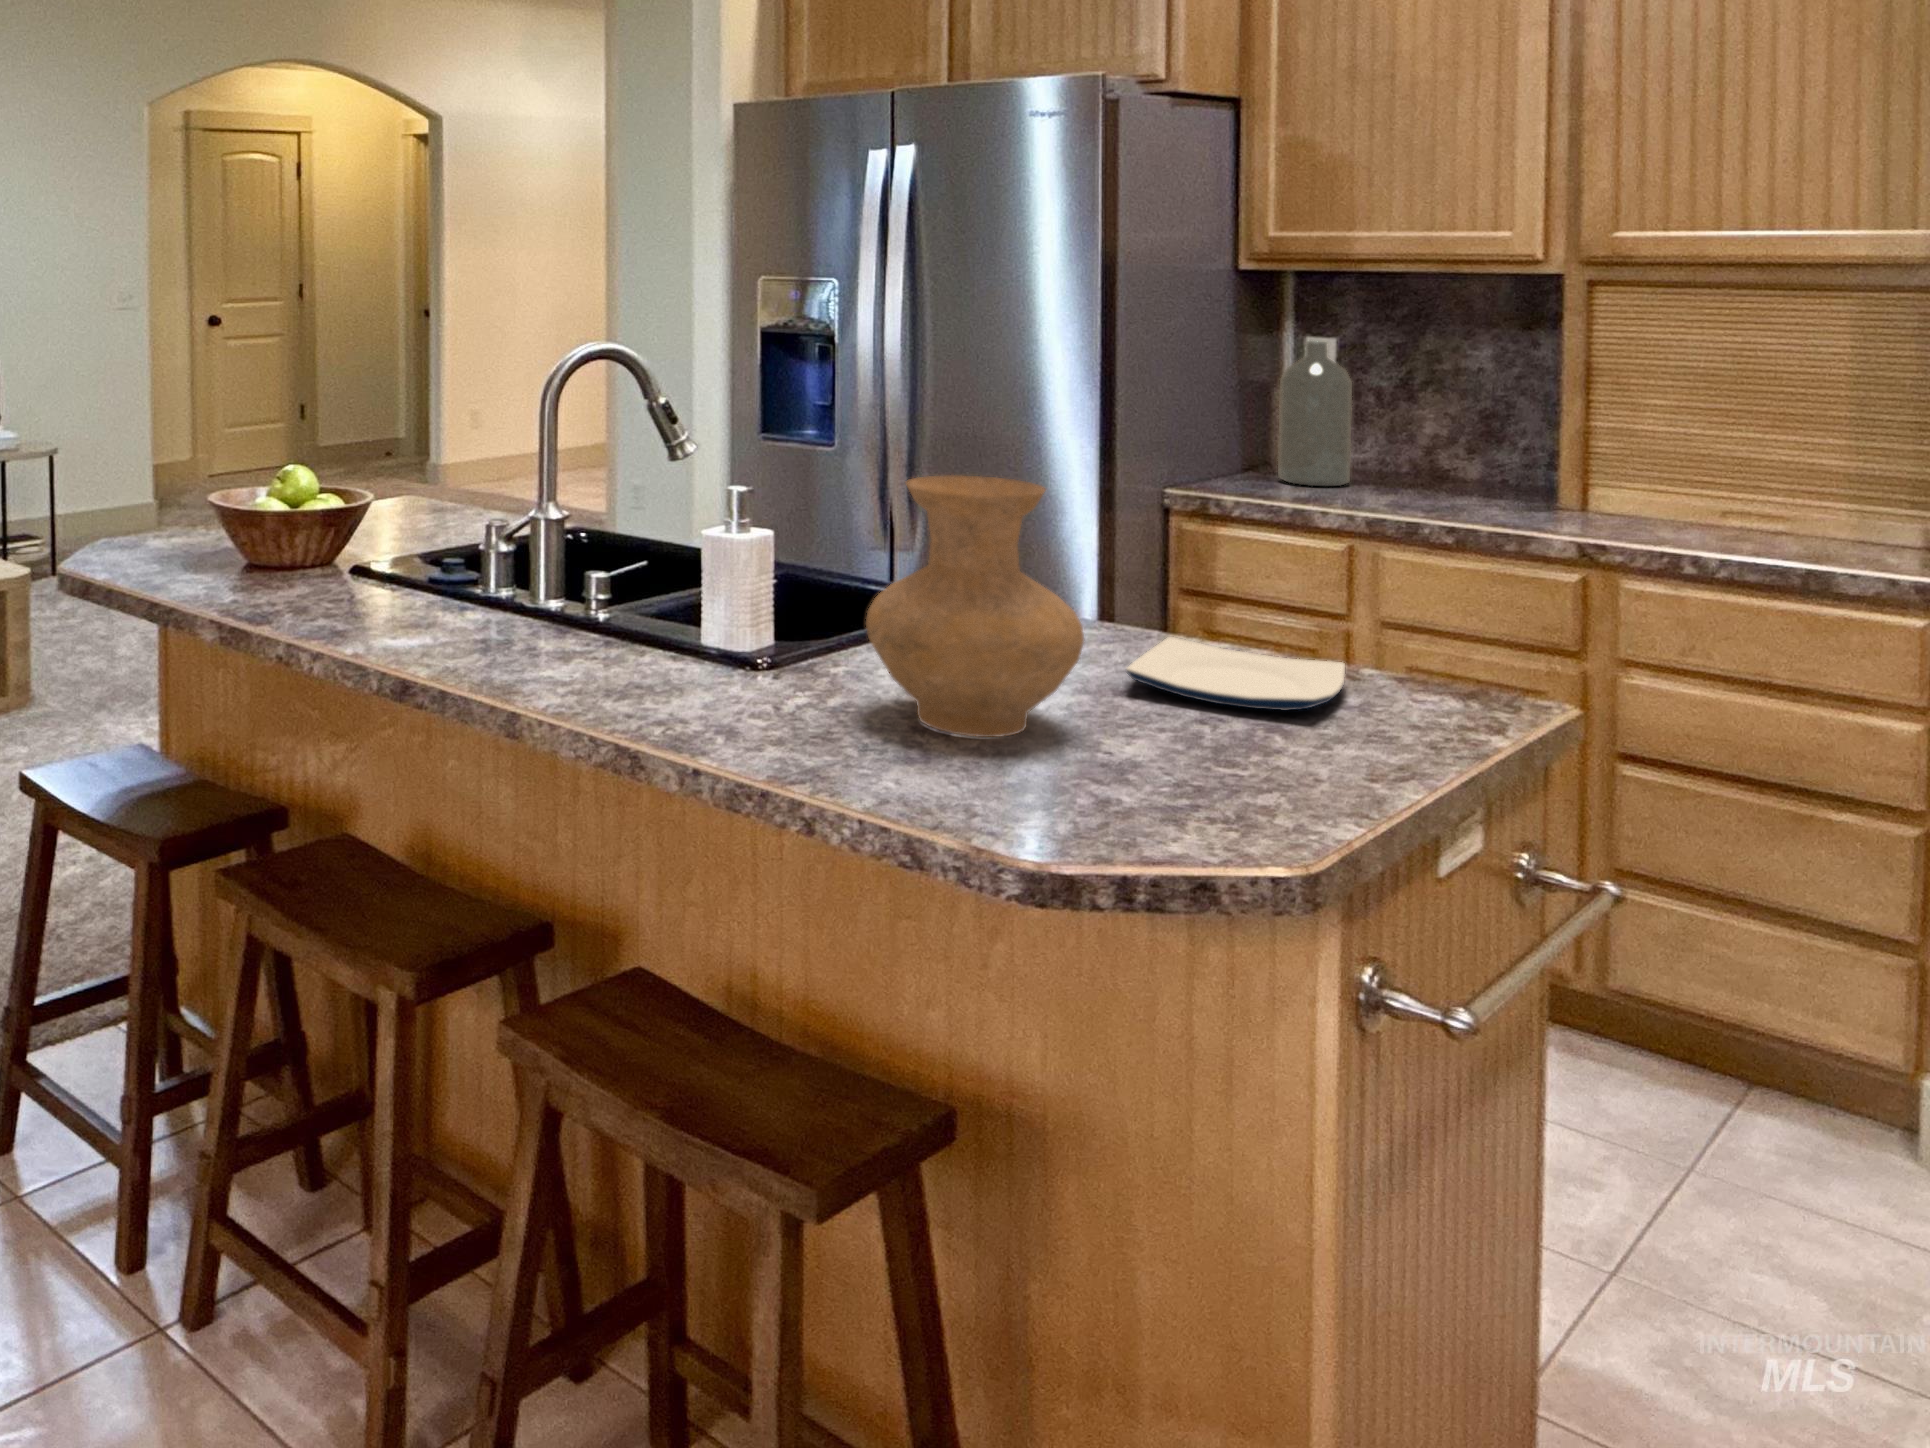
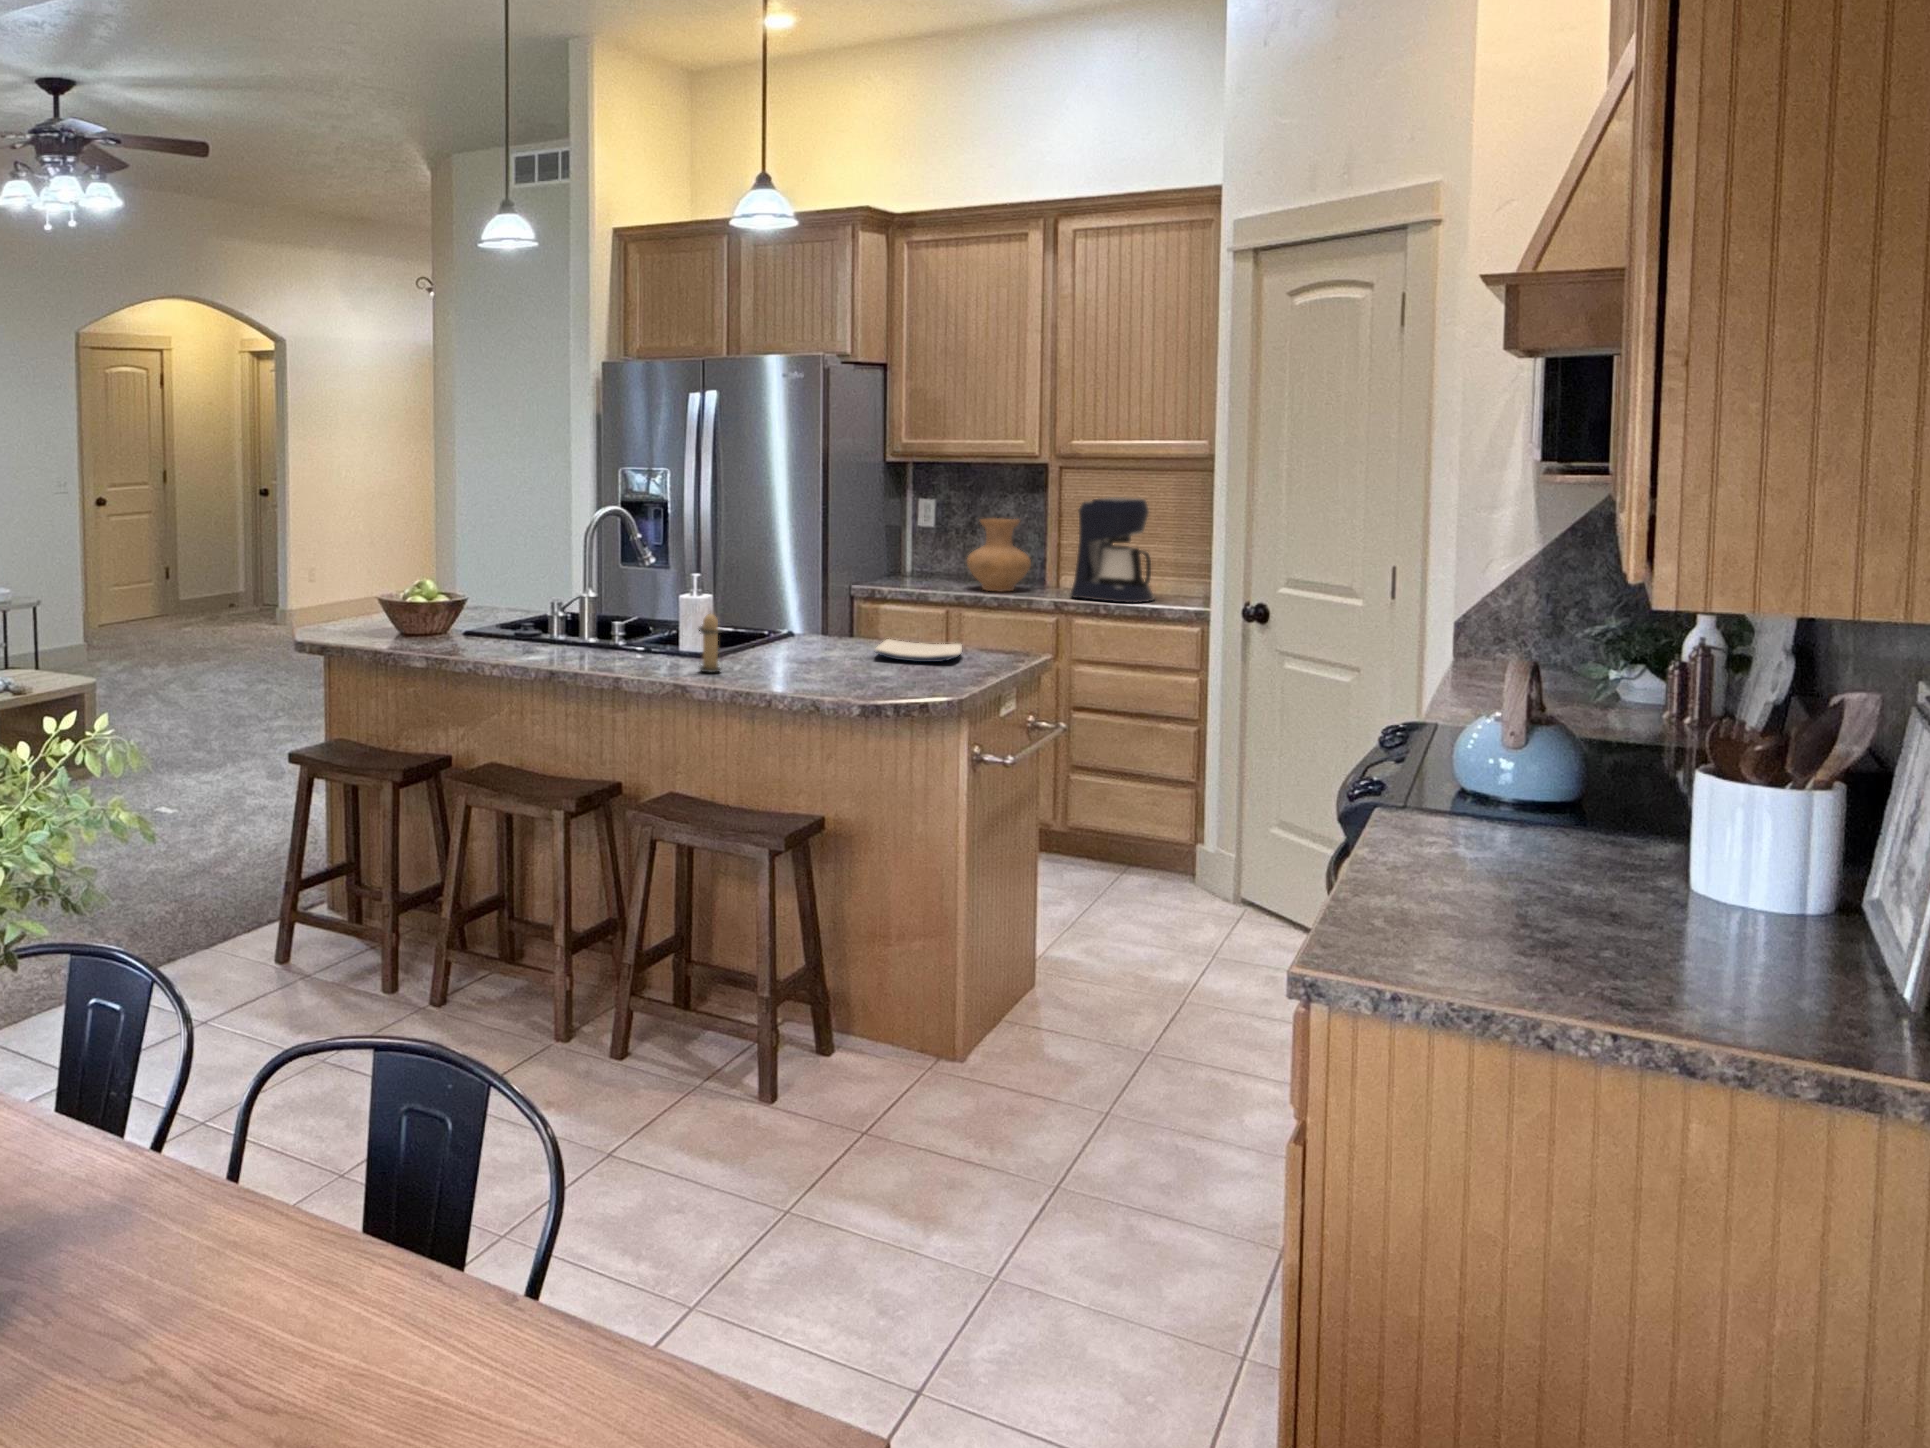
coffee maker: none [1612,340,1806,551] -> present [1071,497,1154,603]
bottle: present [1278,341,1352,486] -> none [906,502,944,583]
vase: present [866,475,1084,737] -> present [967,518,1031,591]
candle: none [695,567,763,709] -> present [698,614,721,672]

